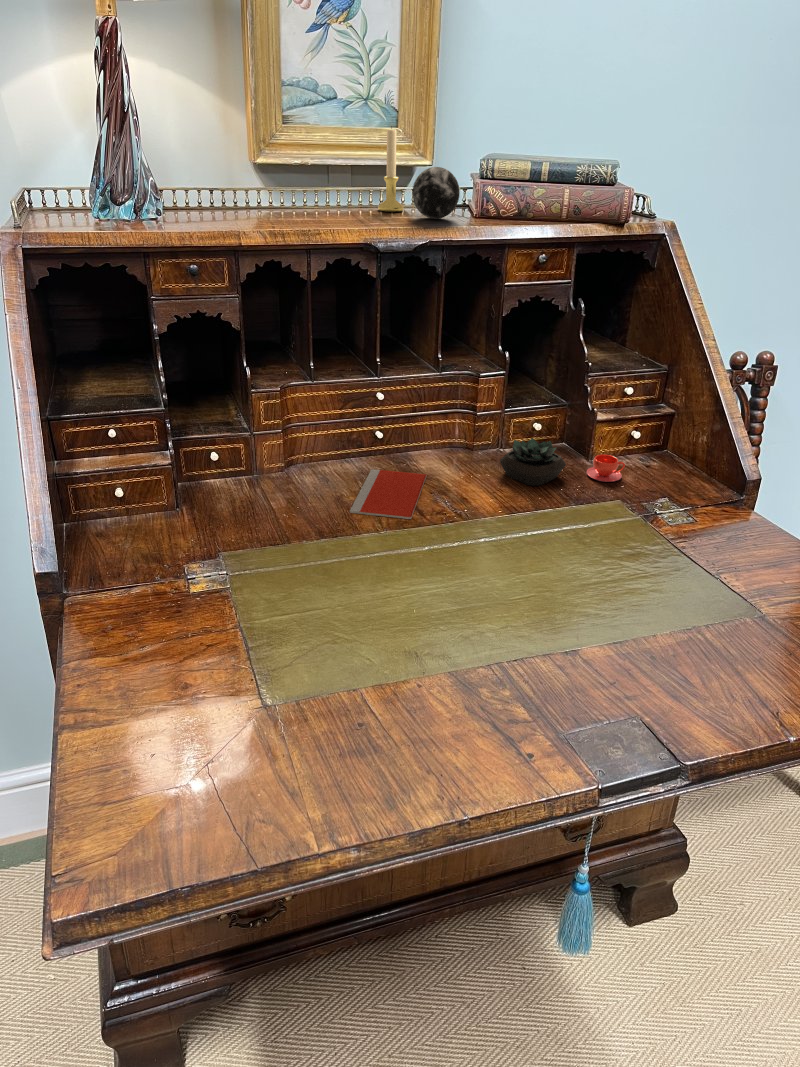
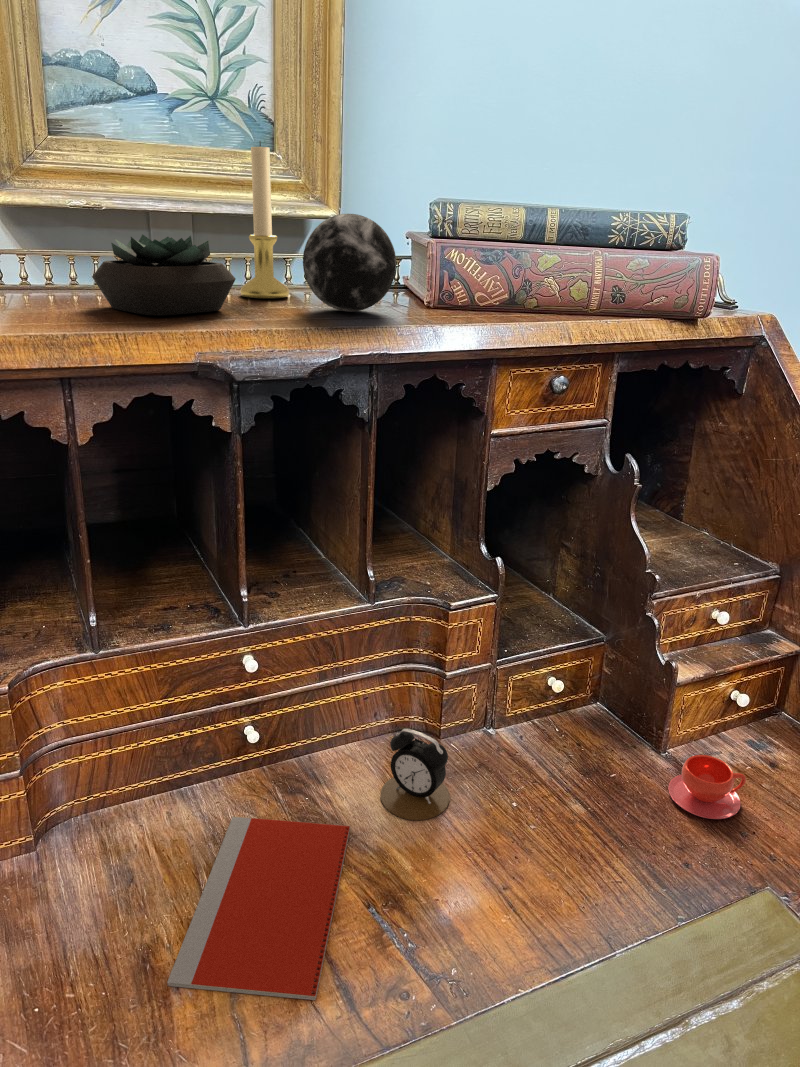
alarm clock: none [442,433,476,475] -> present [381,728,450,820]
succulent plant: present [500,438,566,486] -> present [92,234,236,315]

